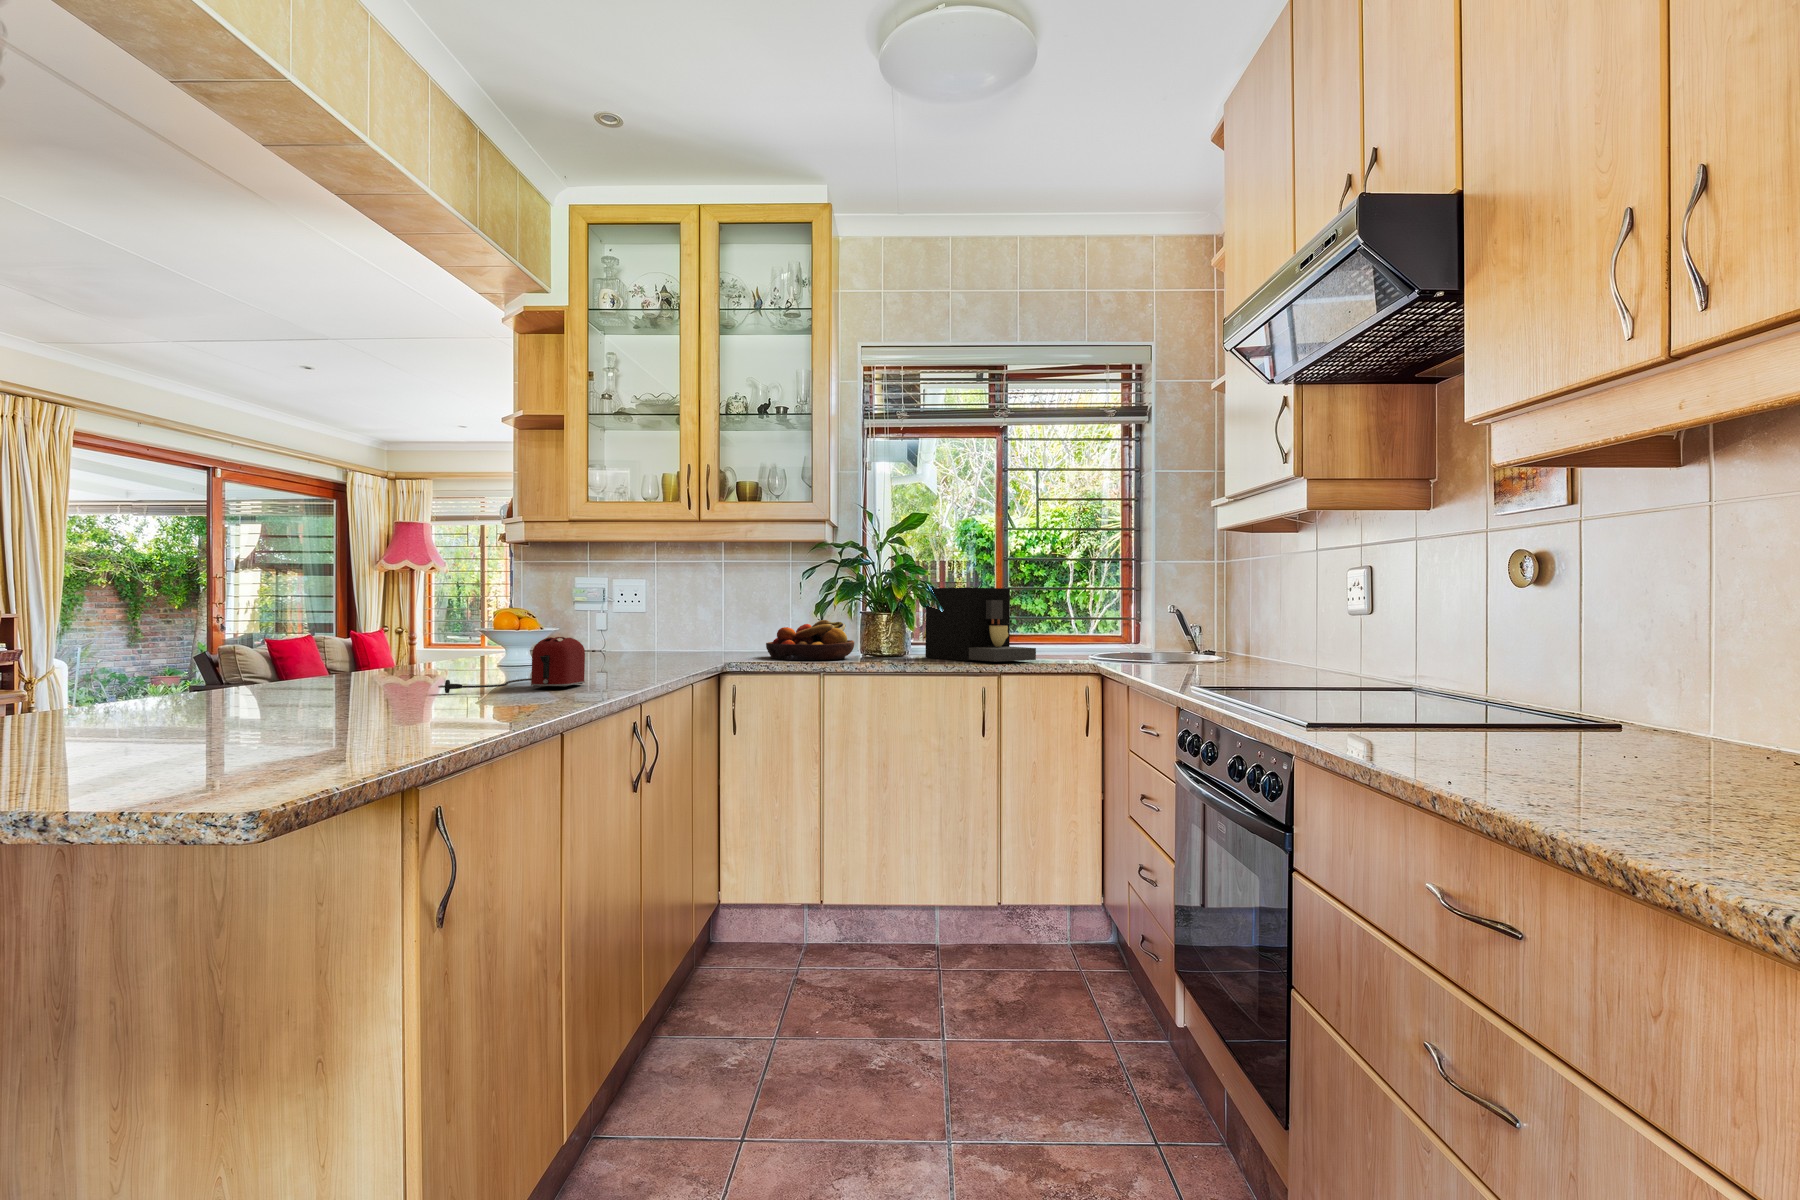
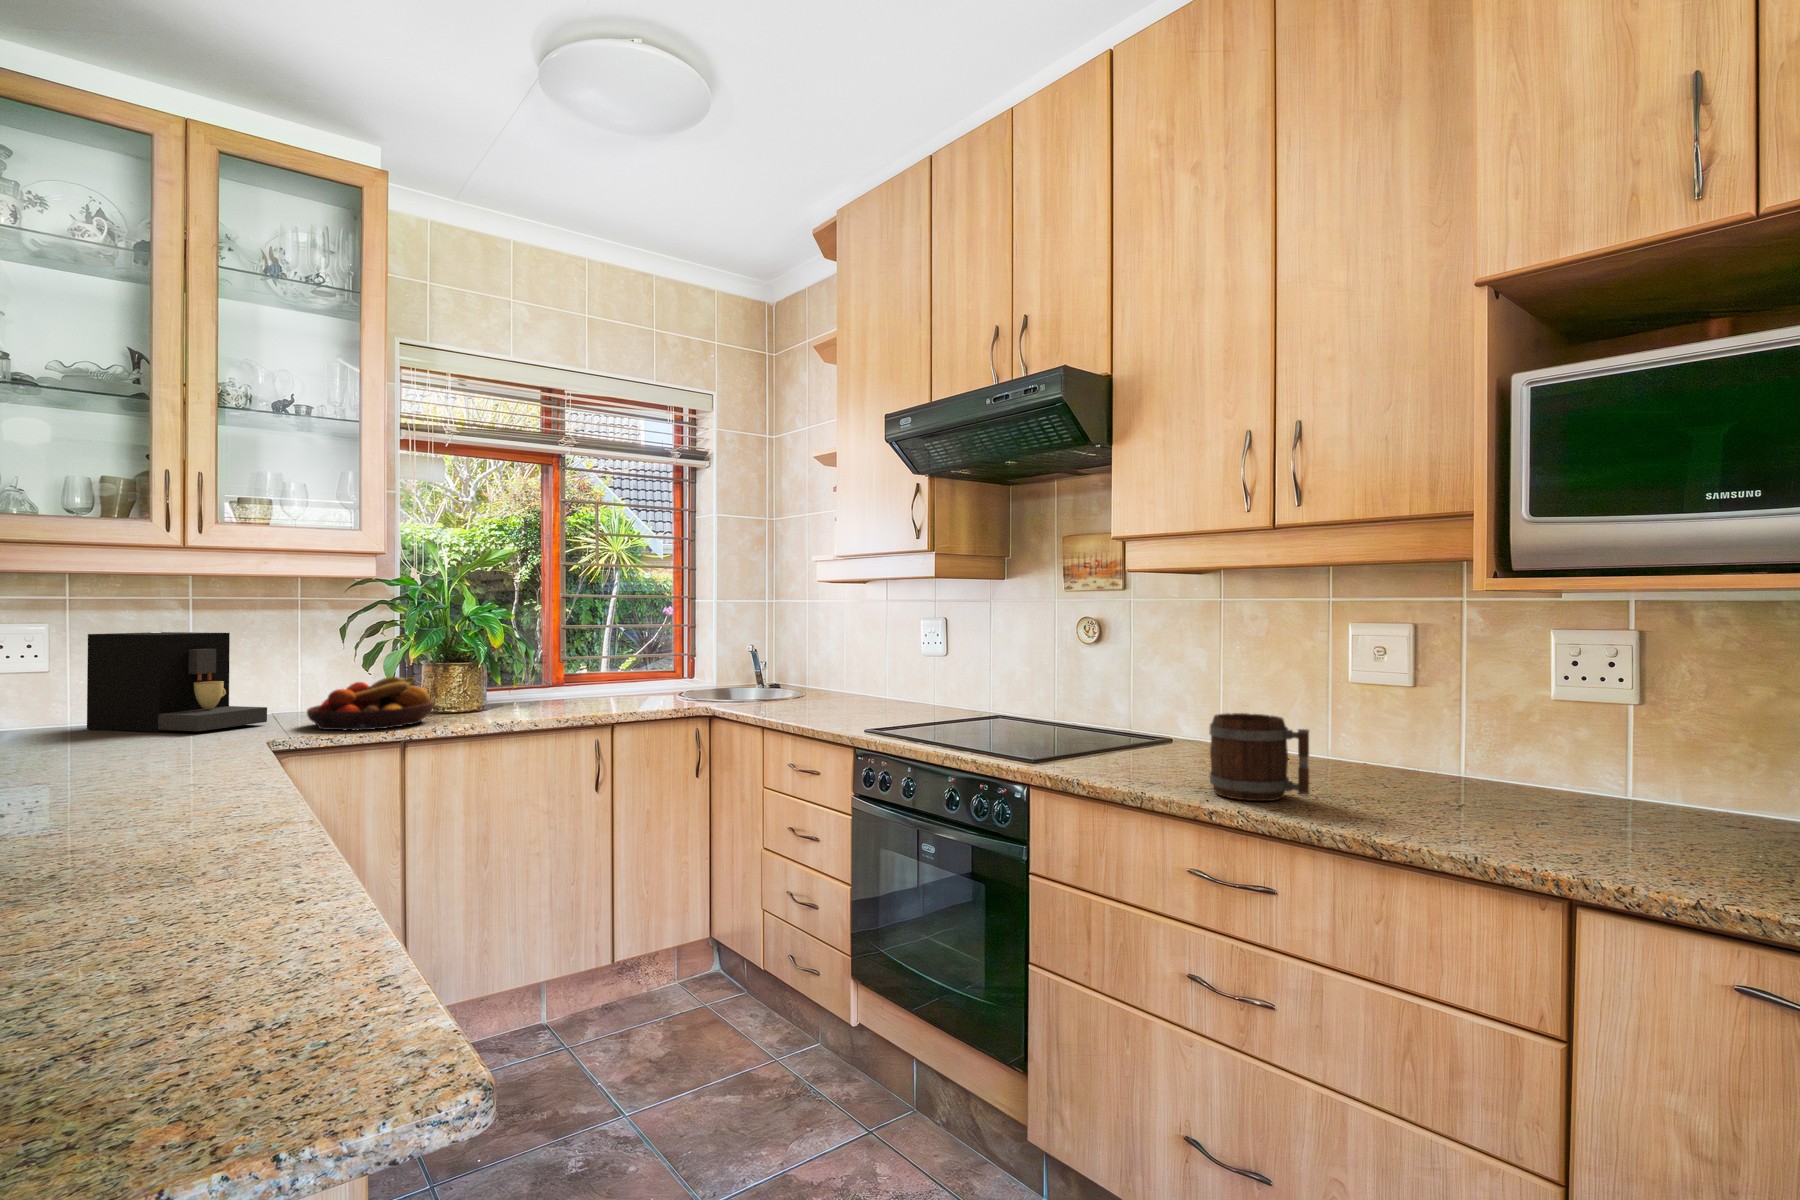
coffee maker: present [925,587,1036,662] -> present [87,632,267,732]
toaster: present [438,637,585,693] -> none [58,752,251,867]
mug: none [1465,654,1628,794] -> present [1210,713,1309,801]

